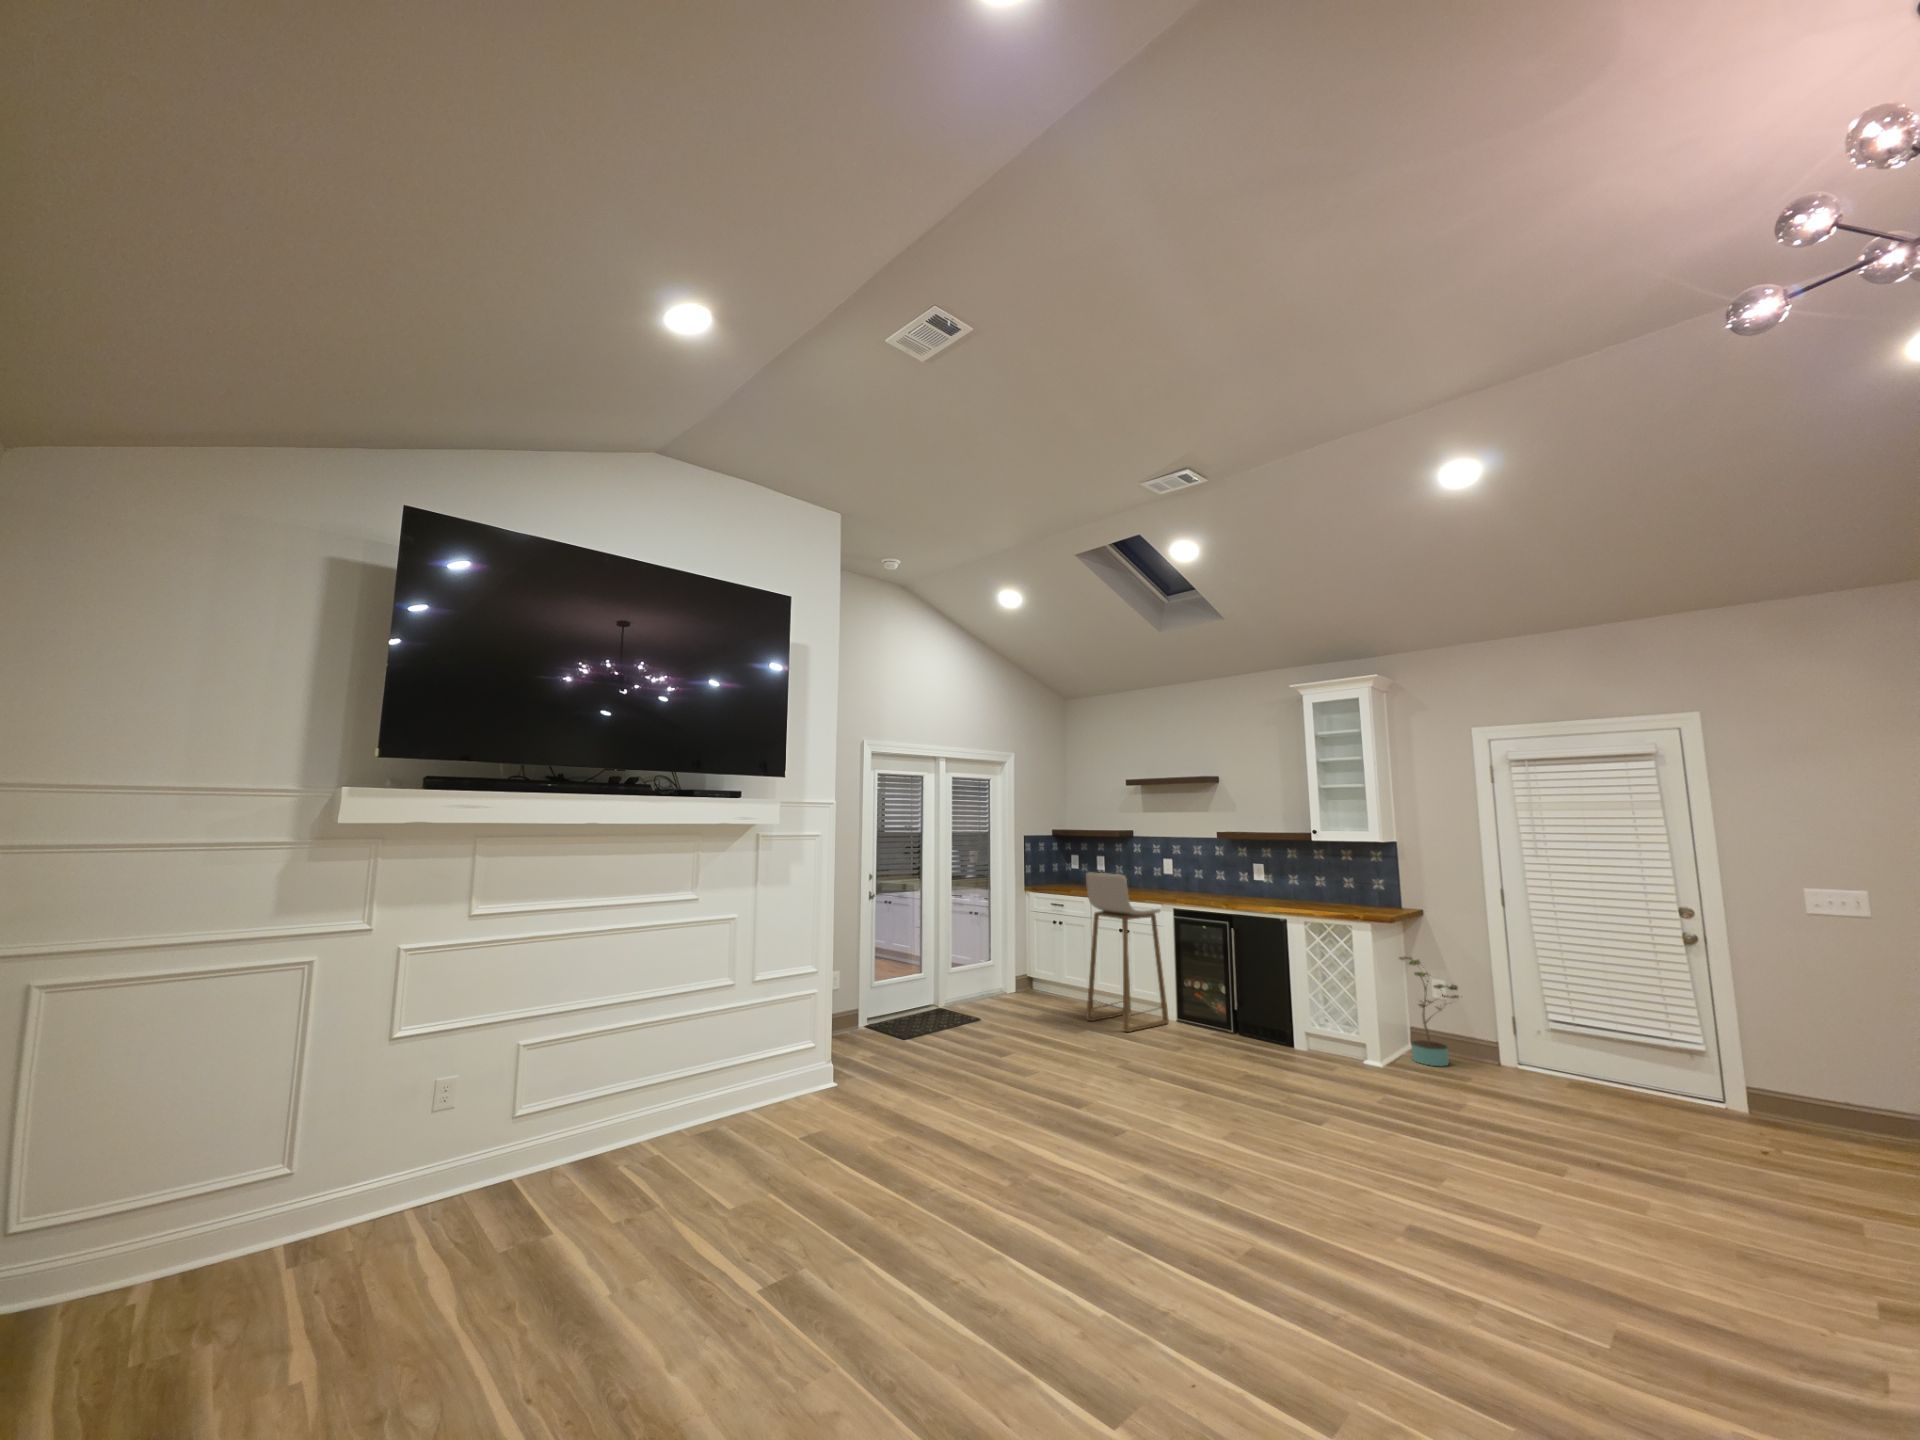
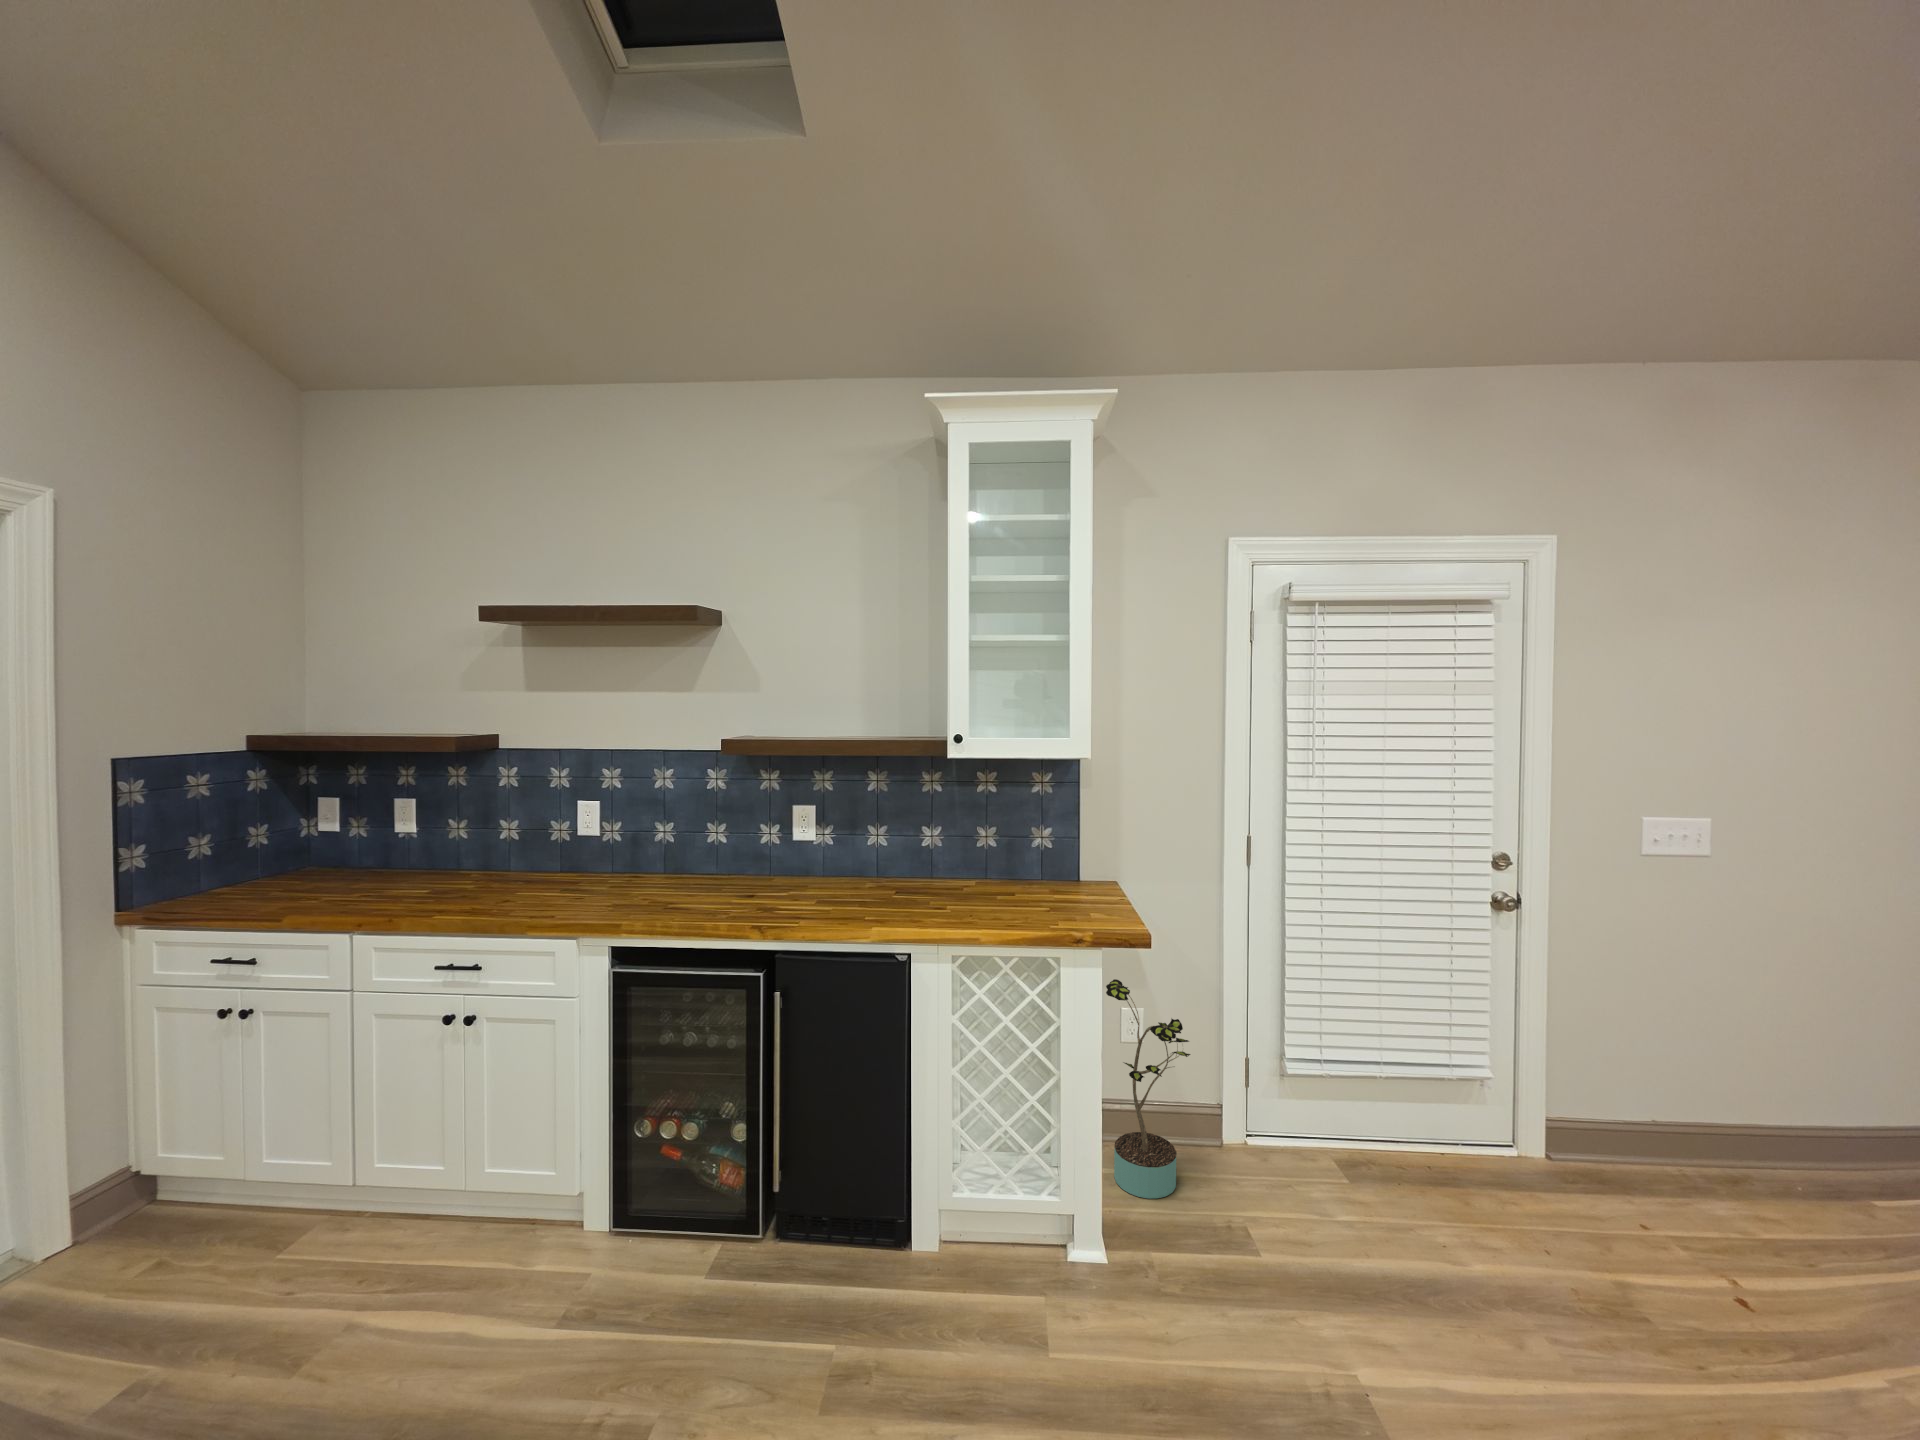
bar stool: present [1086,872,1169,1032] -> none [320,887,595,1372]

